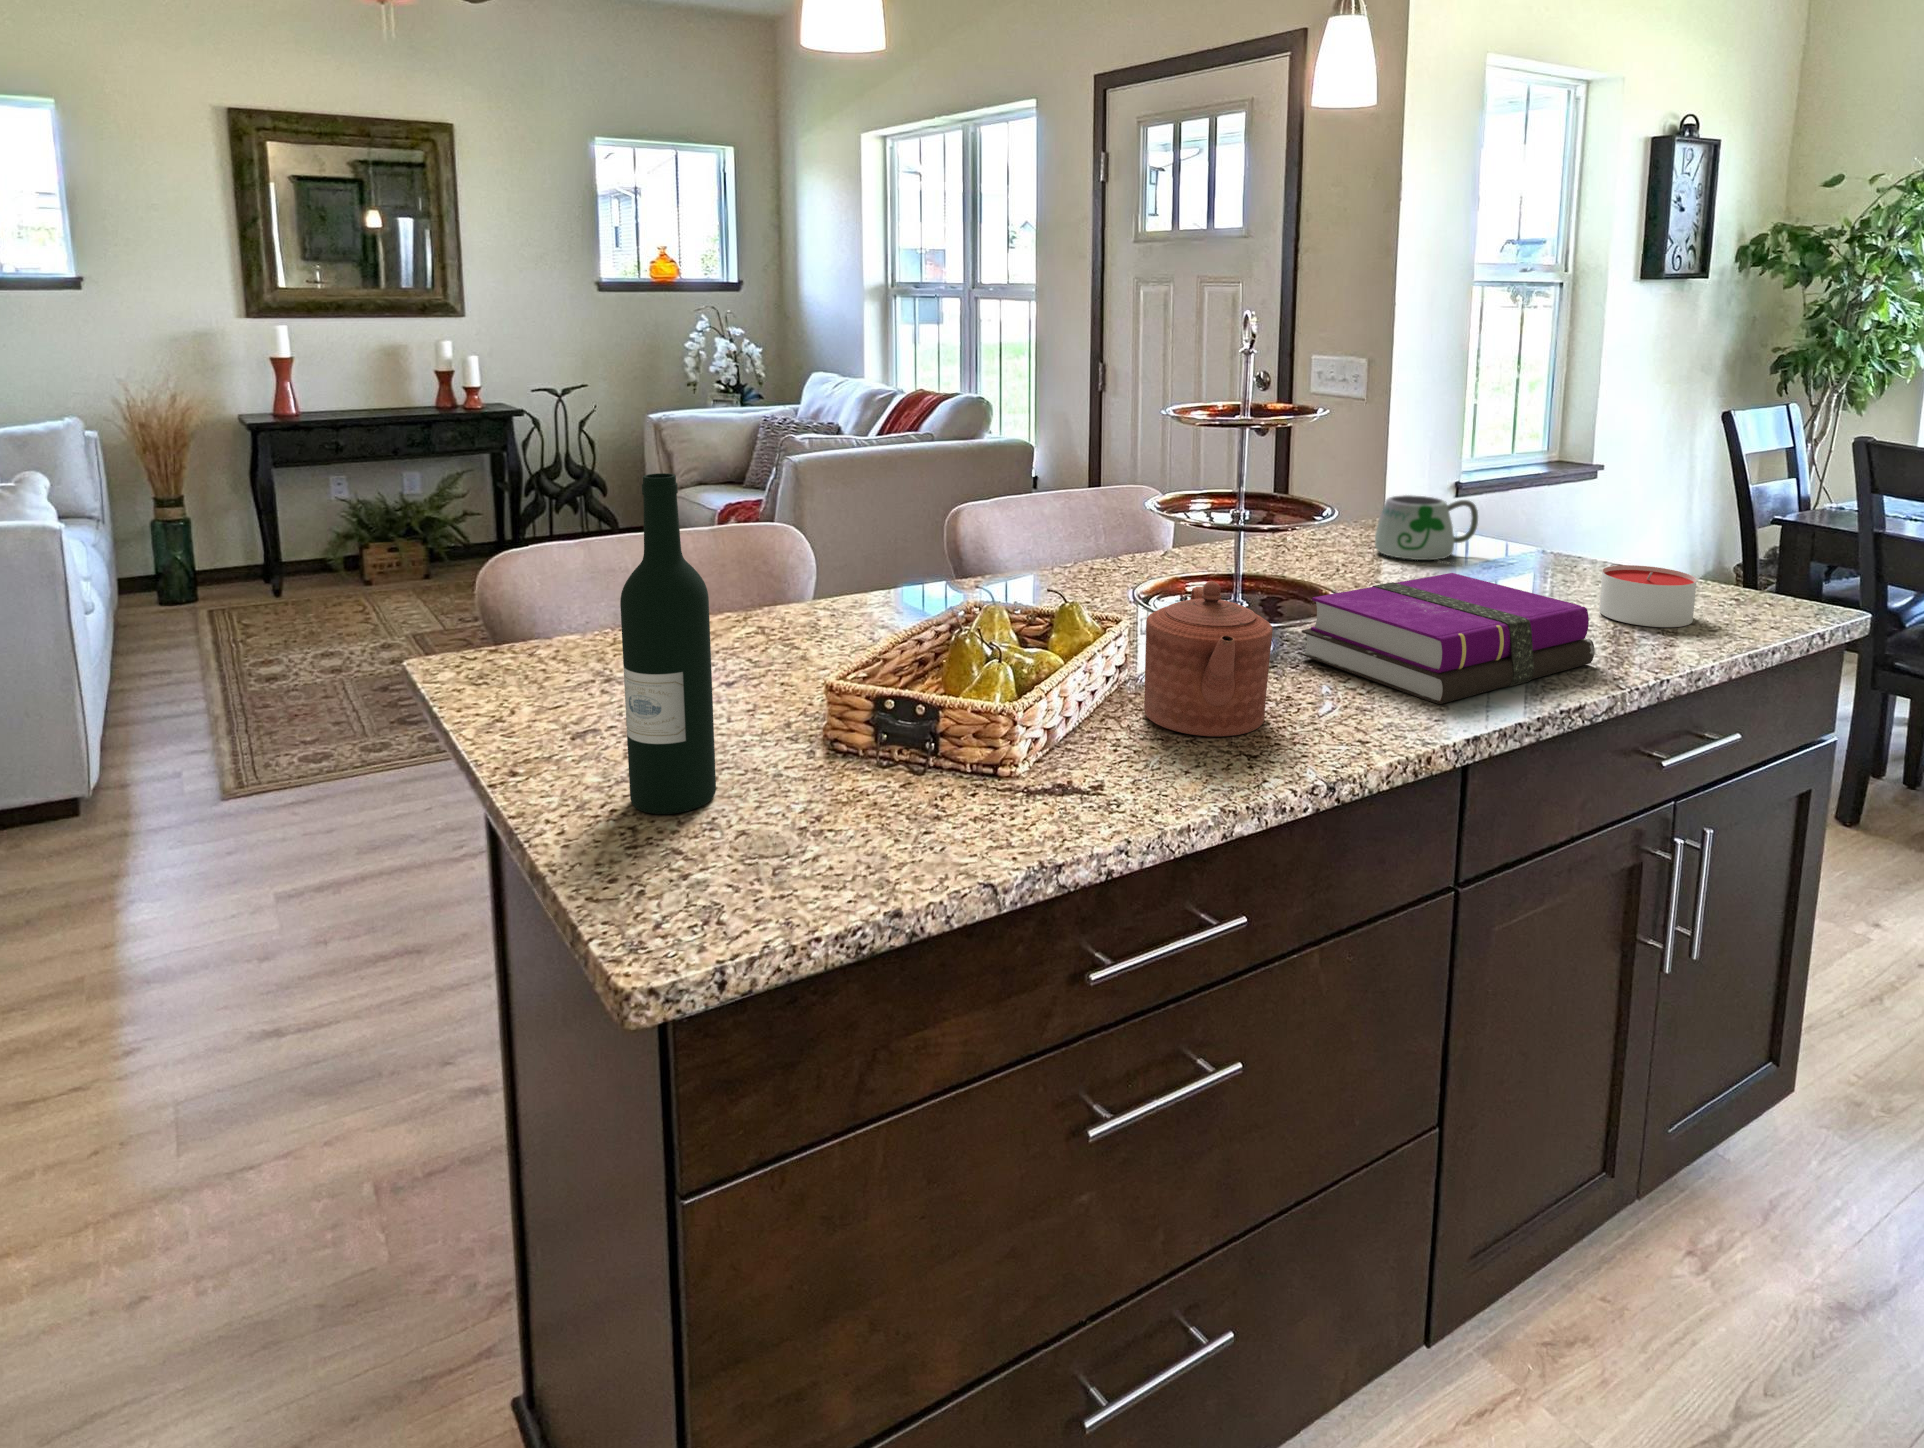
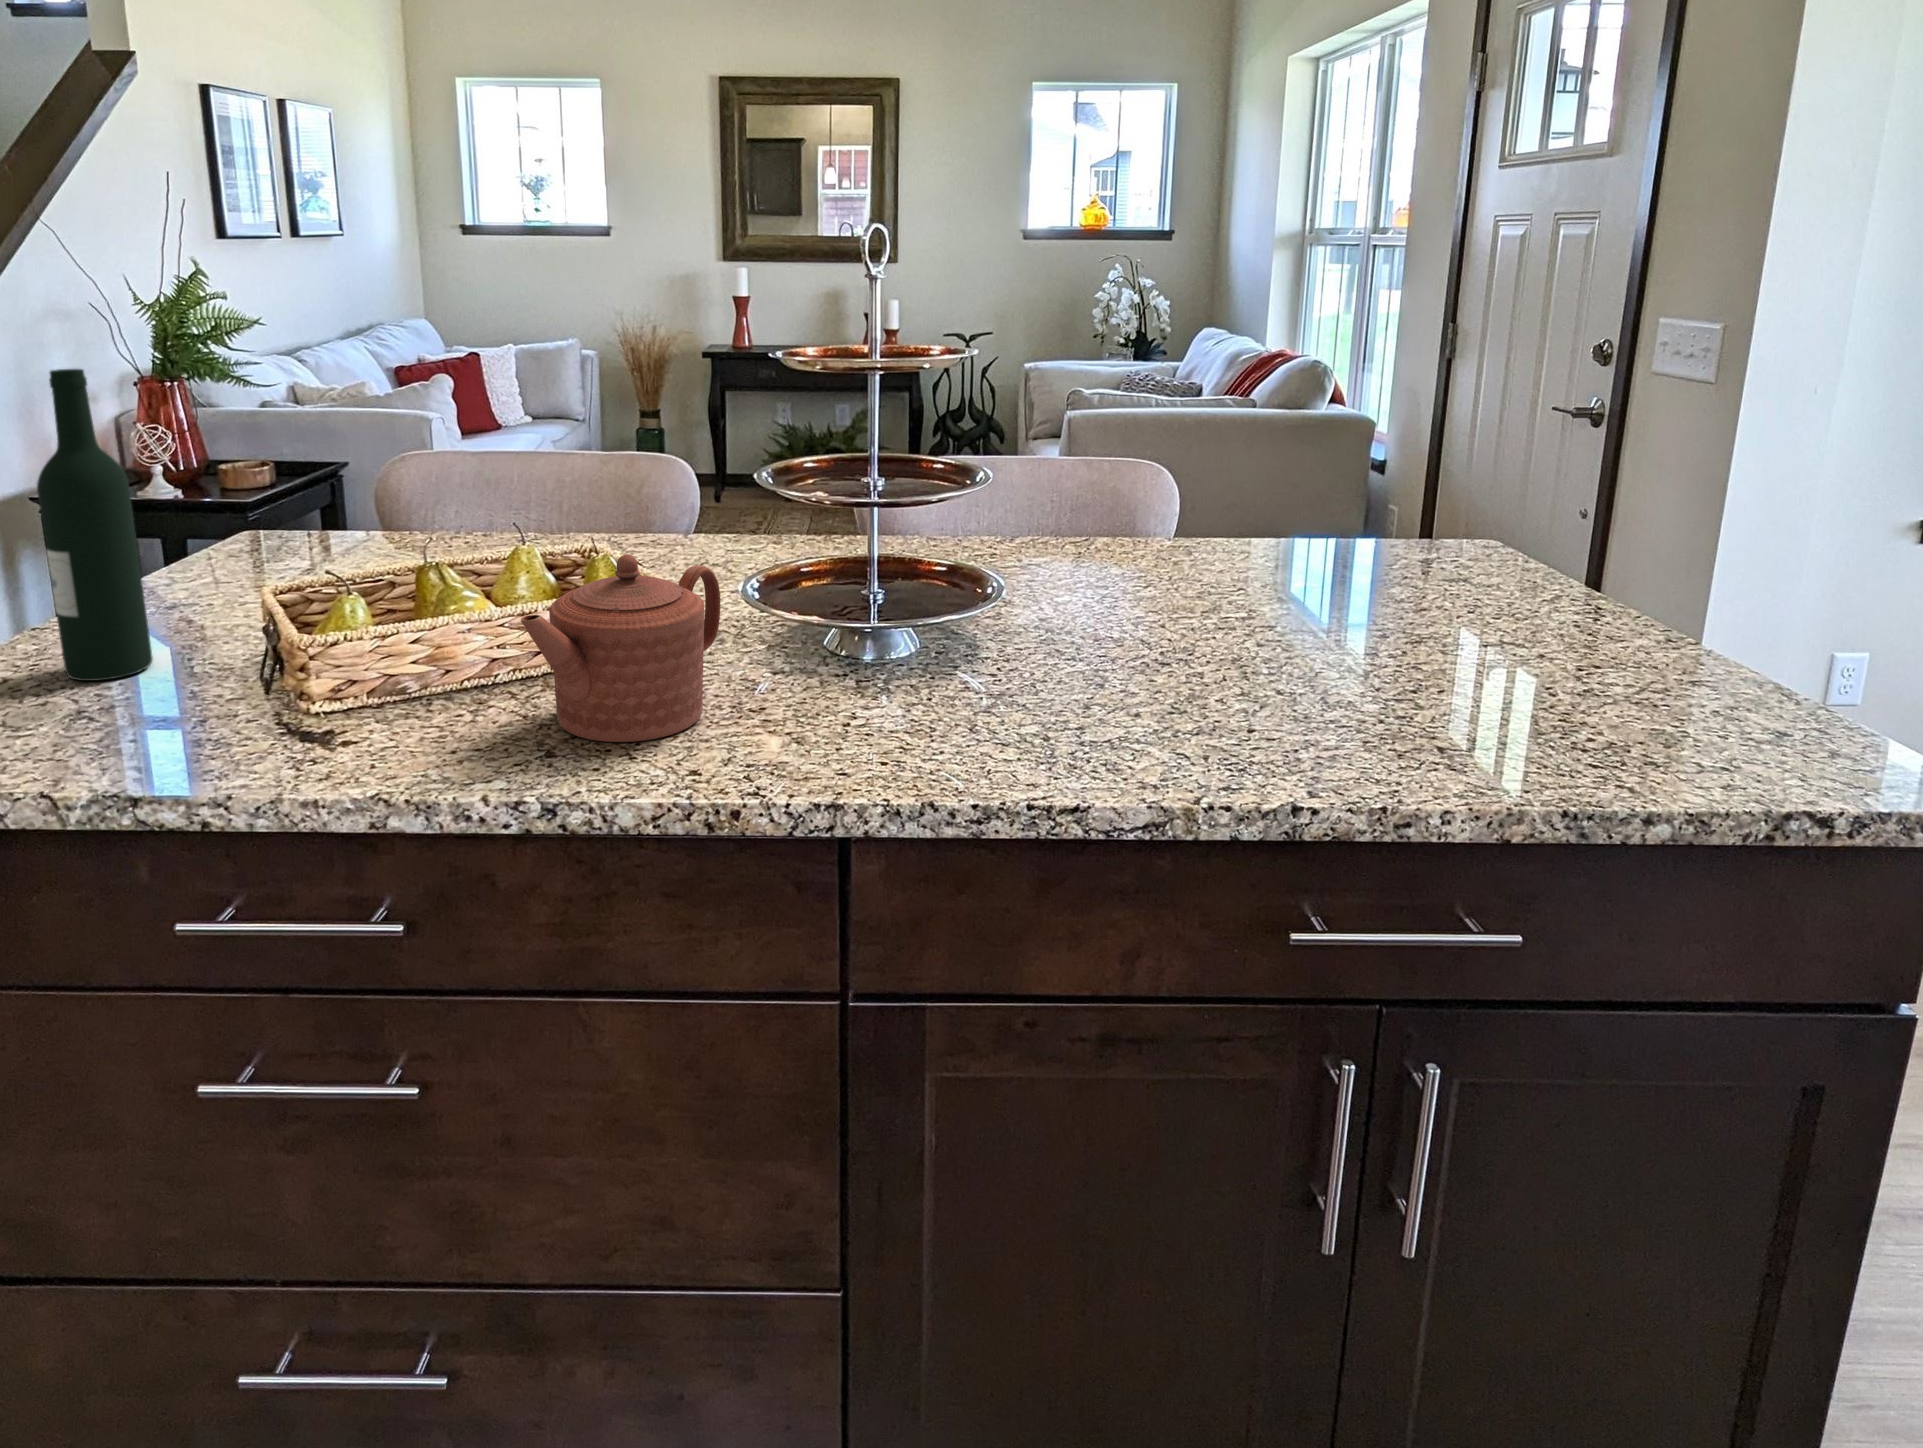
mug: present [1375,495,1478,565] -> none [1380,517,1541,629]
candle: present [1599,565,1697,627] -> none [1475,657,1642,774]
hardback book: present [1301,573,1594,704] -> none [898,610,1251,781]

